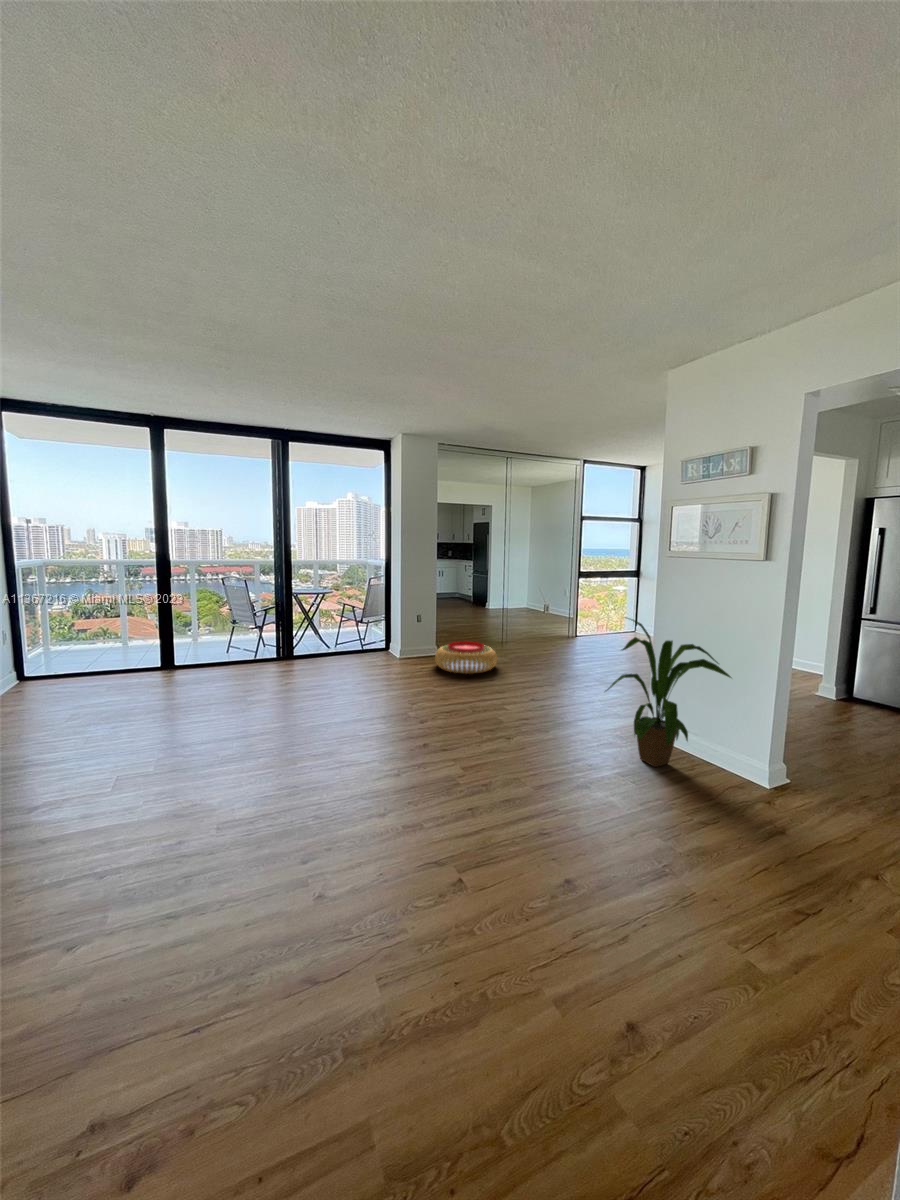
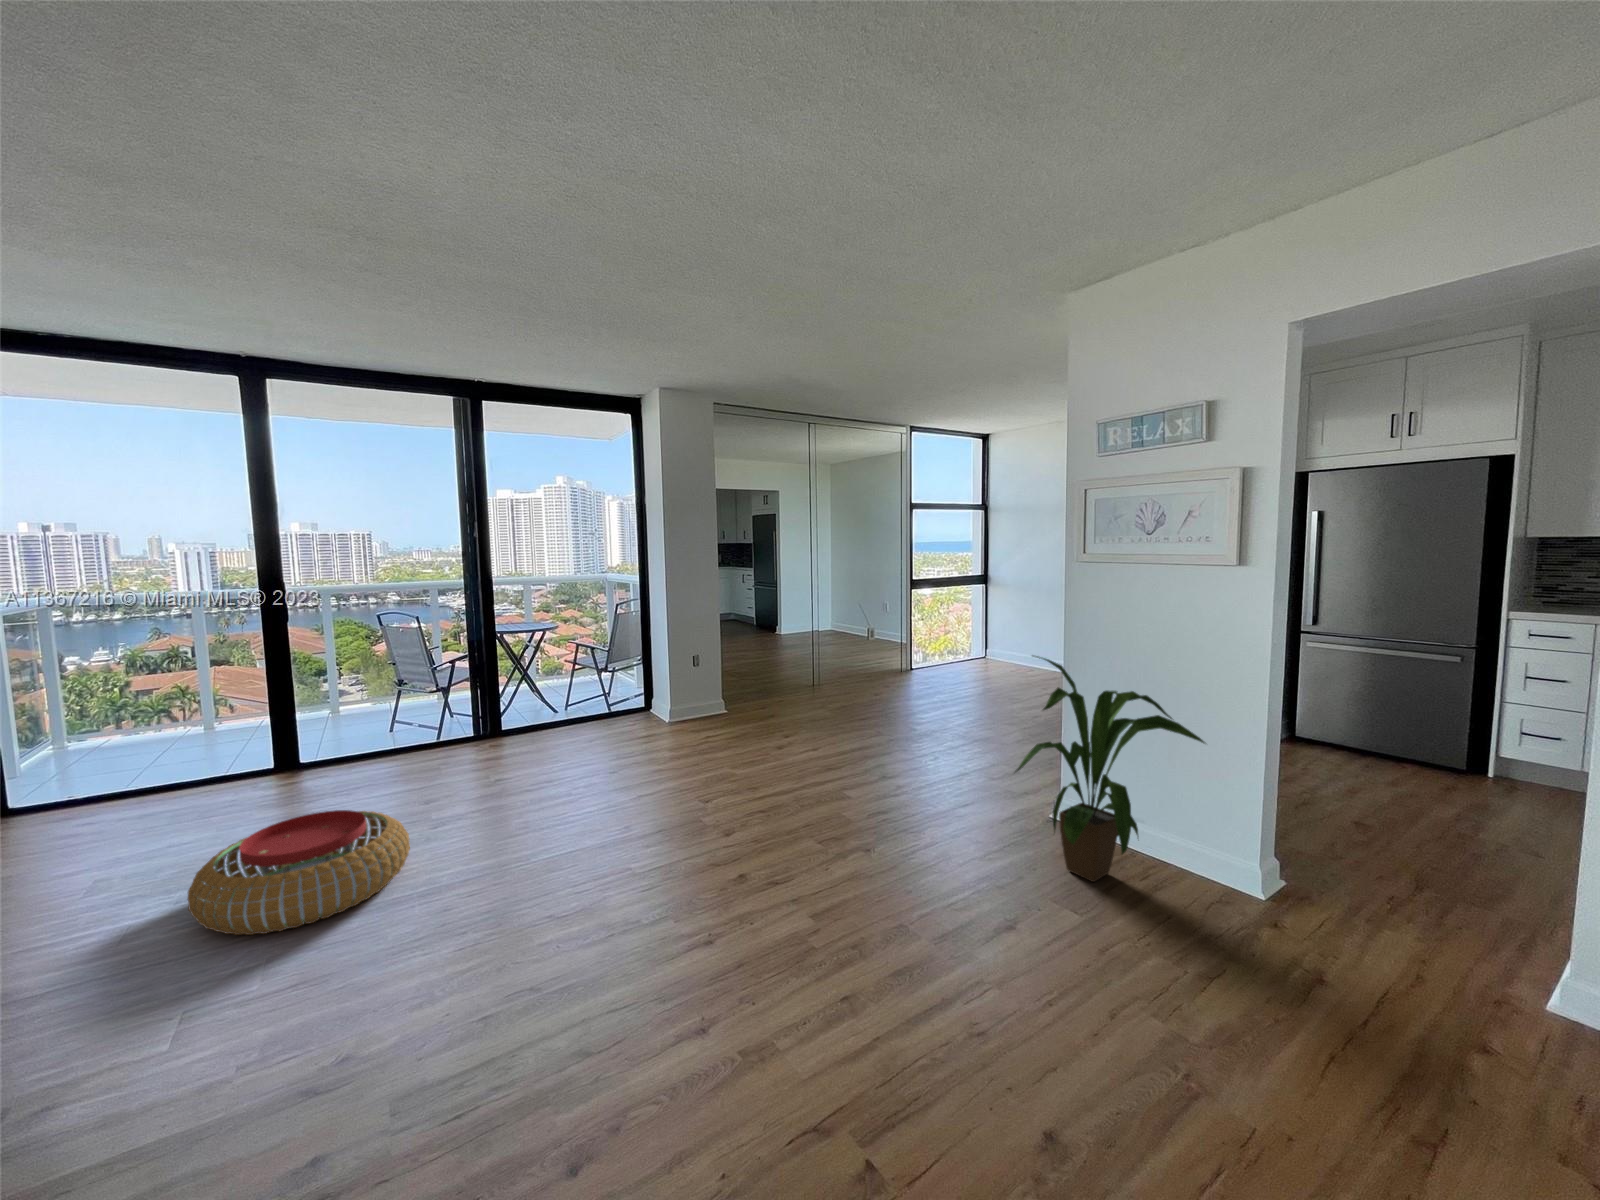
pouf: present [435,641,497,674] -> present [188,810,410,935]

